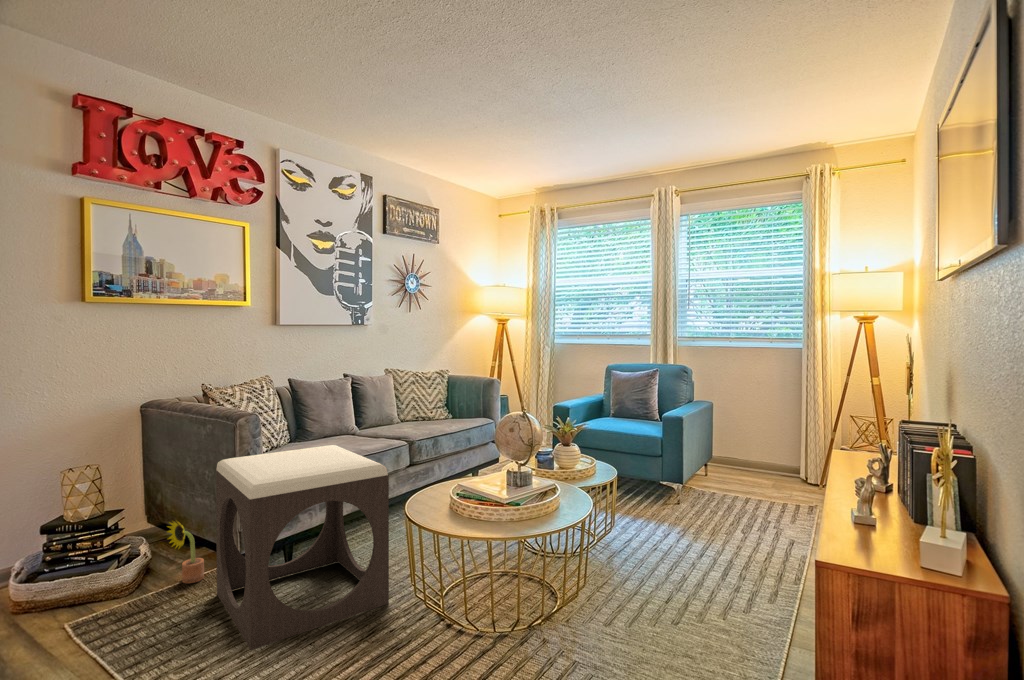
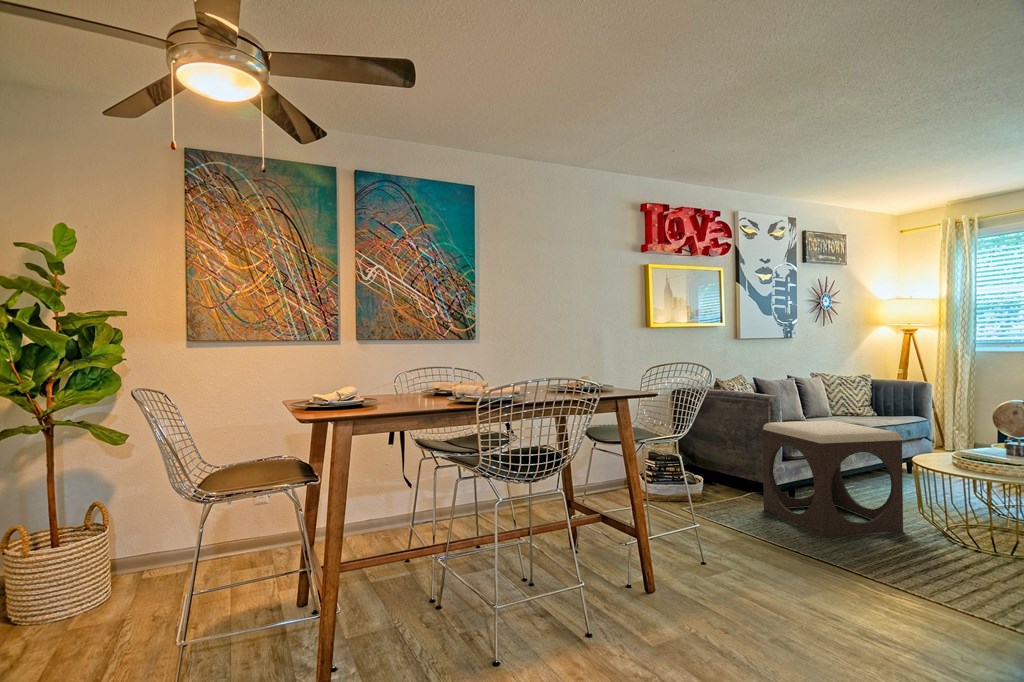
decorative plant: present [167,522,204,583] -> none [720,460,743,502]

